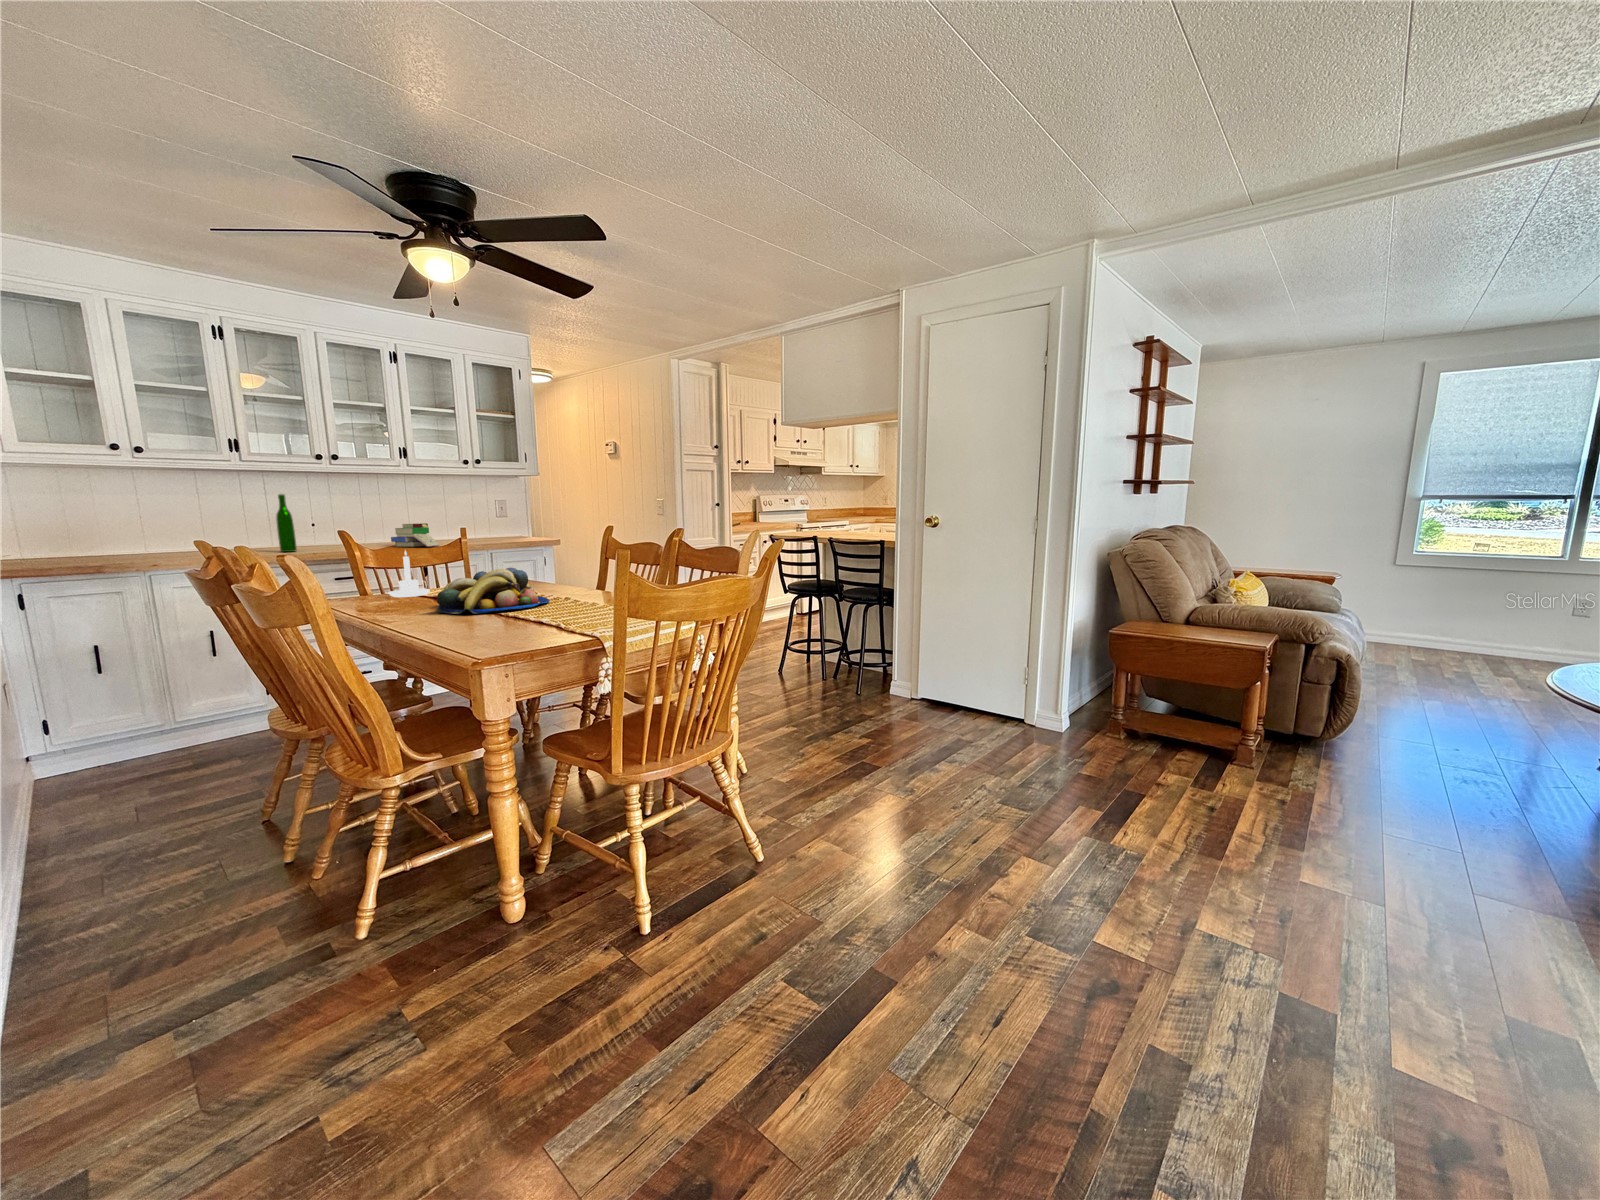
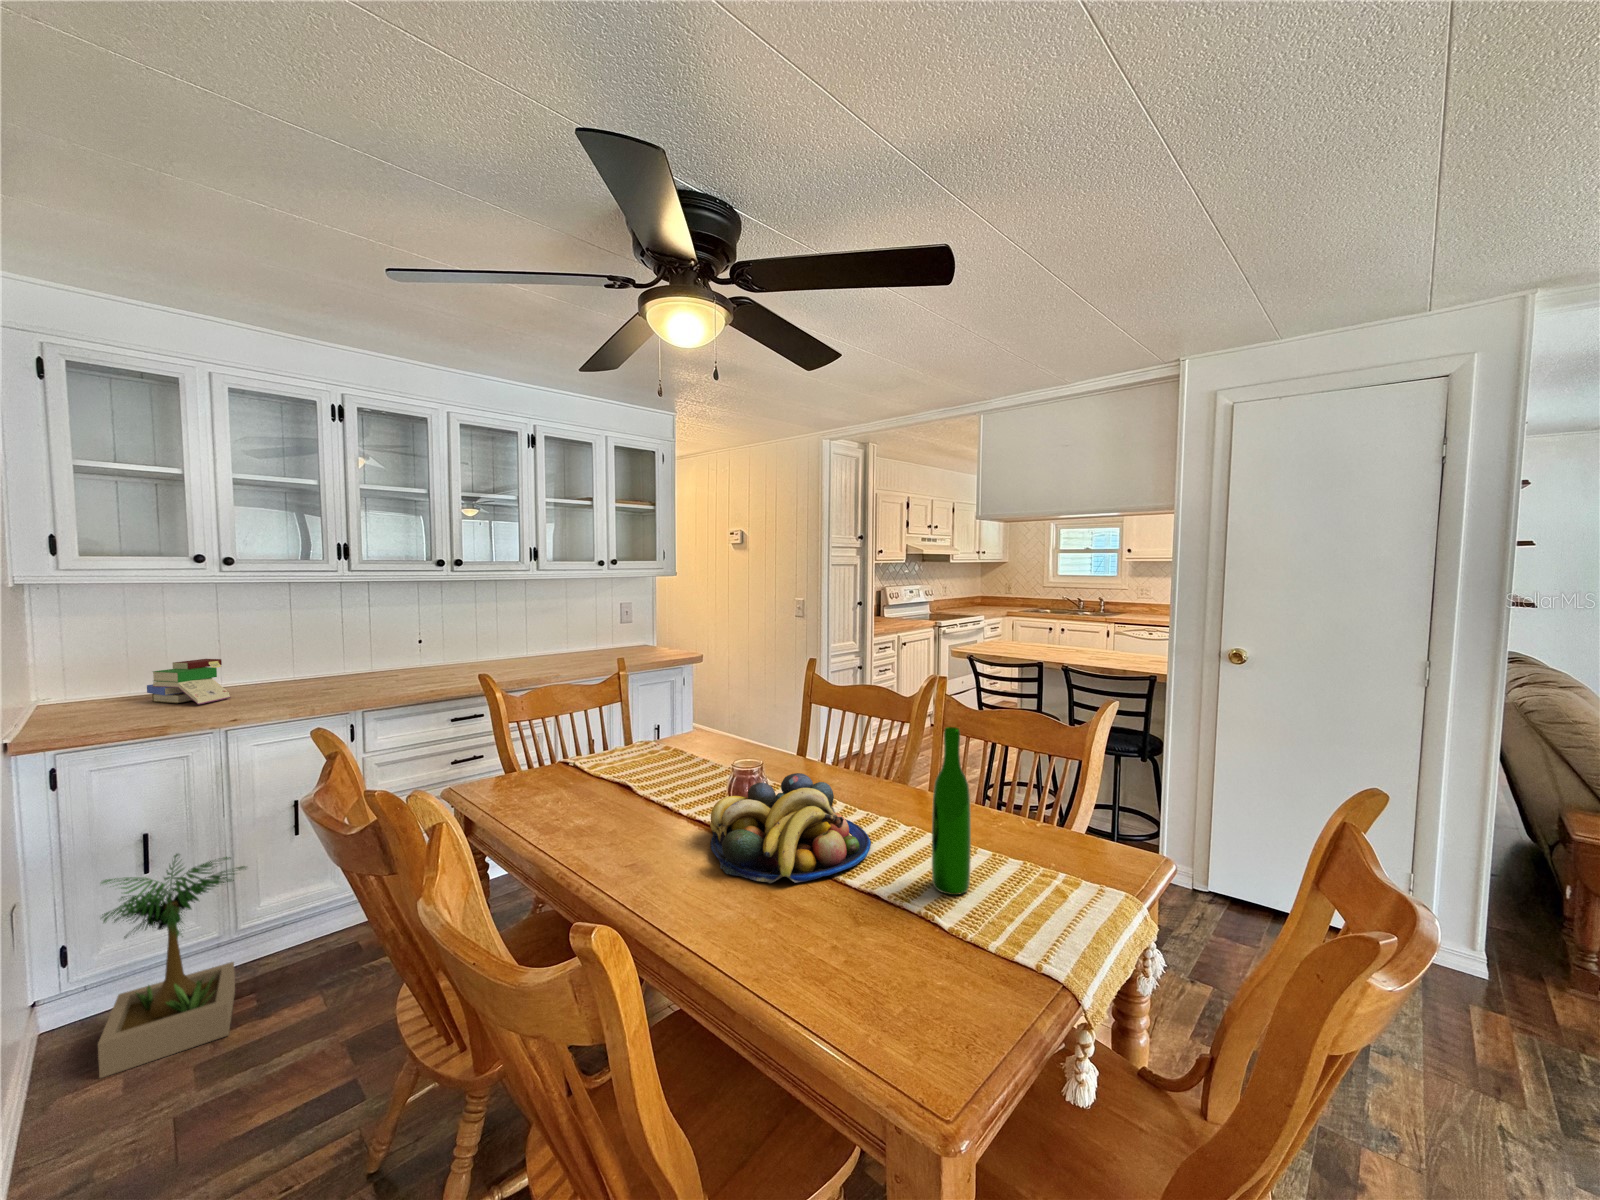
wine bottle: present [276,494,297,552] -> present [932,727,971,895]
book: present [391,523,439,547] -> present [147,659,230,705]
candle holder: present [389,550,430,597] -> none [591,730,647,805]
potted plant: none [53,655,185,791] -> present [98,854,245,1078]

